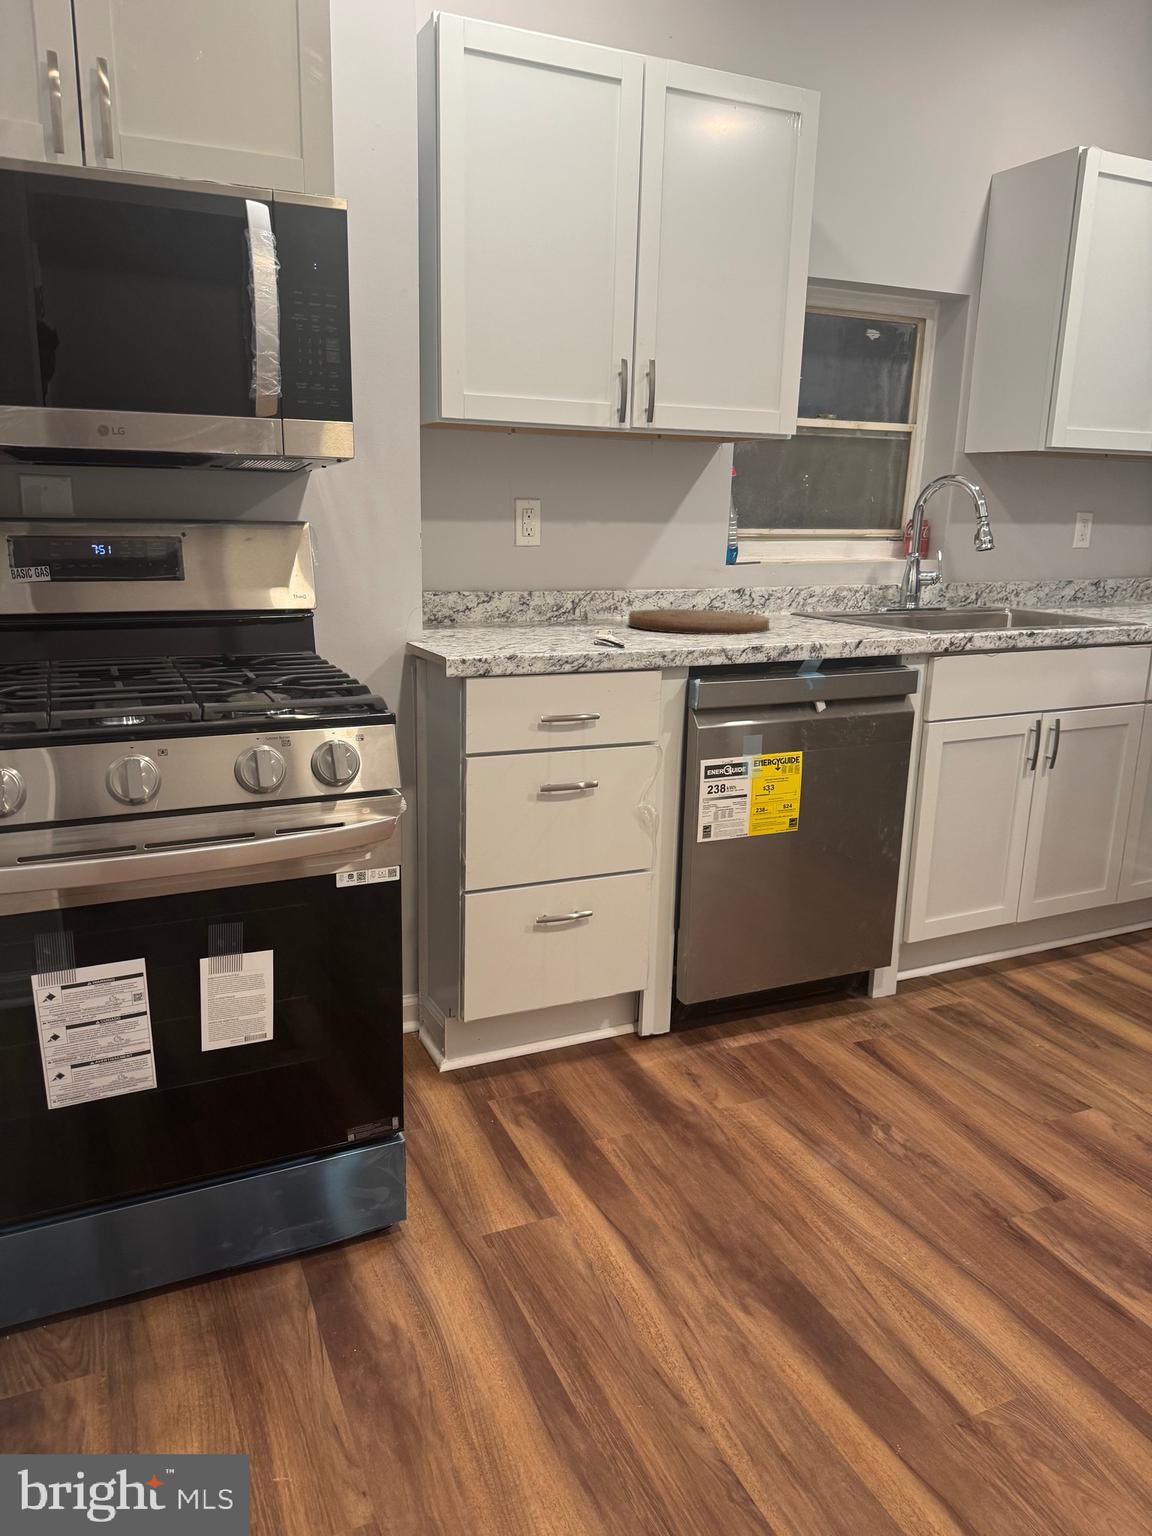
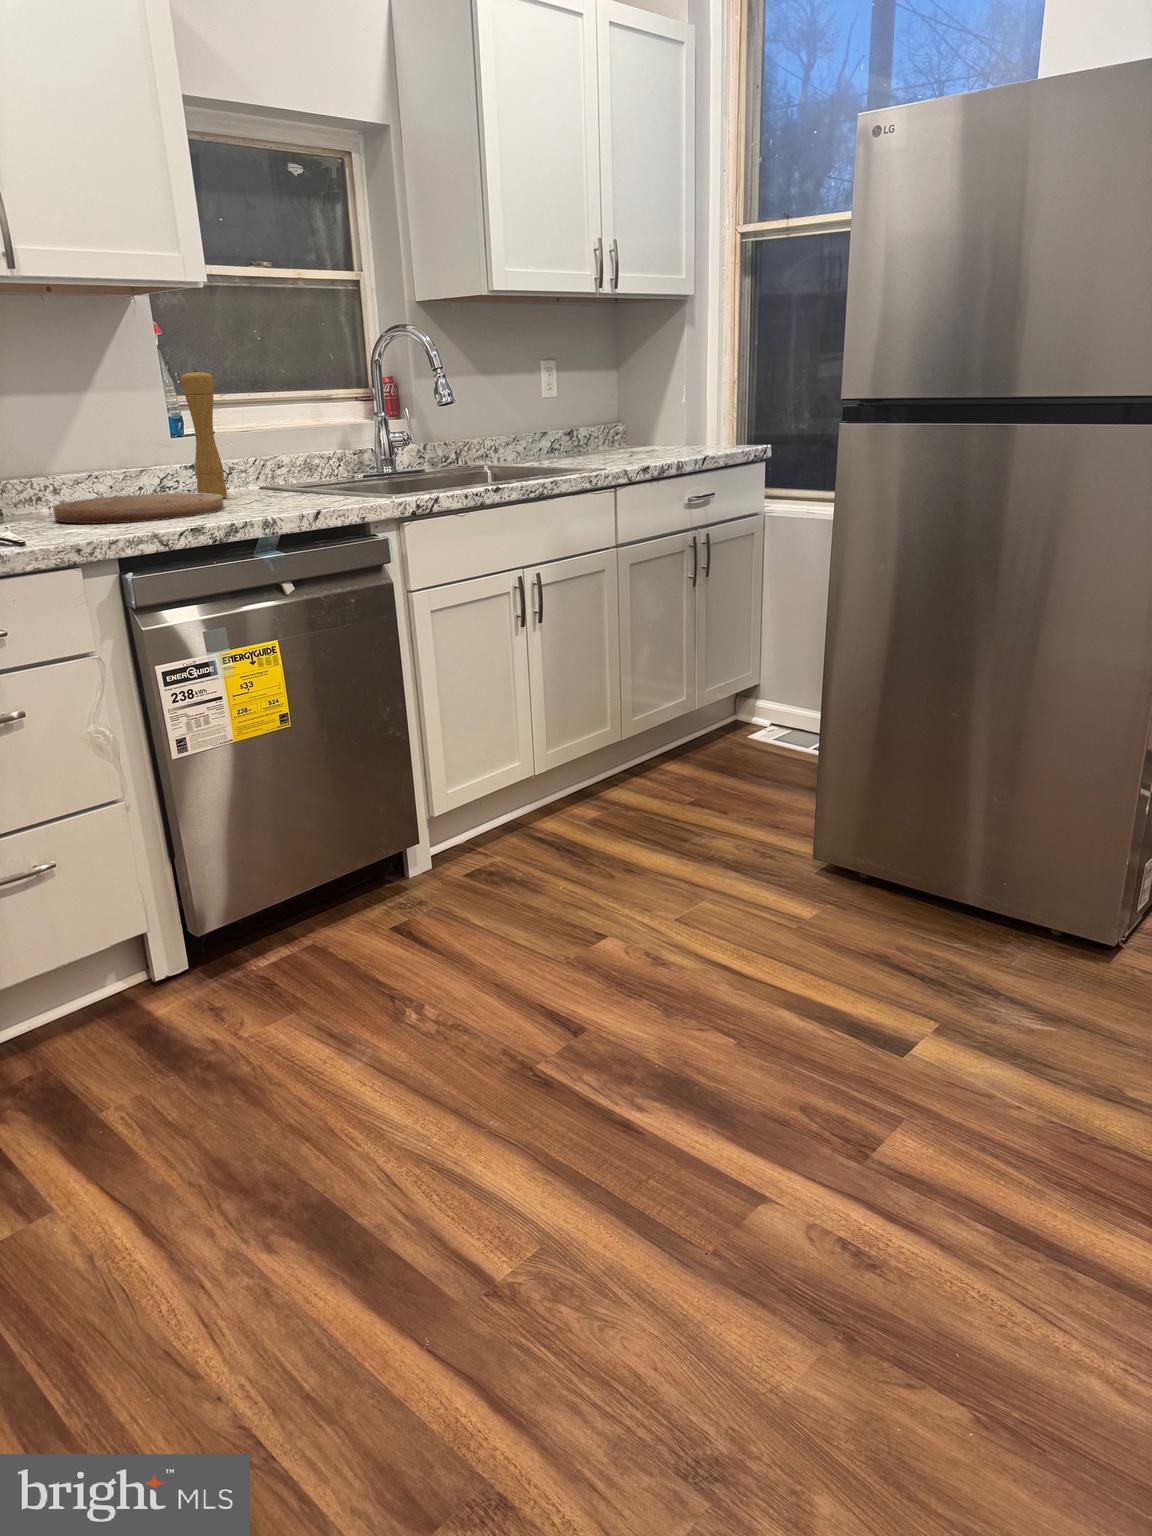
pepper mill: none [739,506,773,618] -> present [181,370,227,497]

